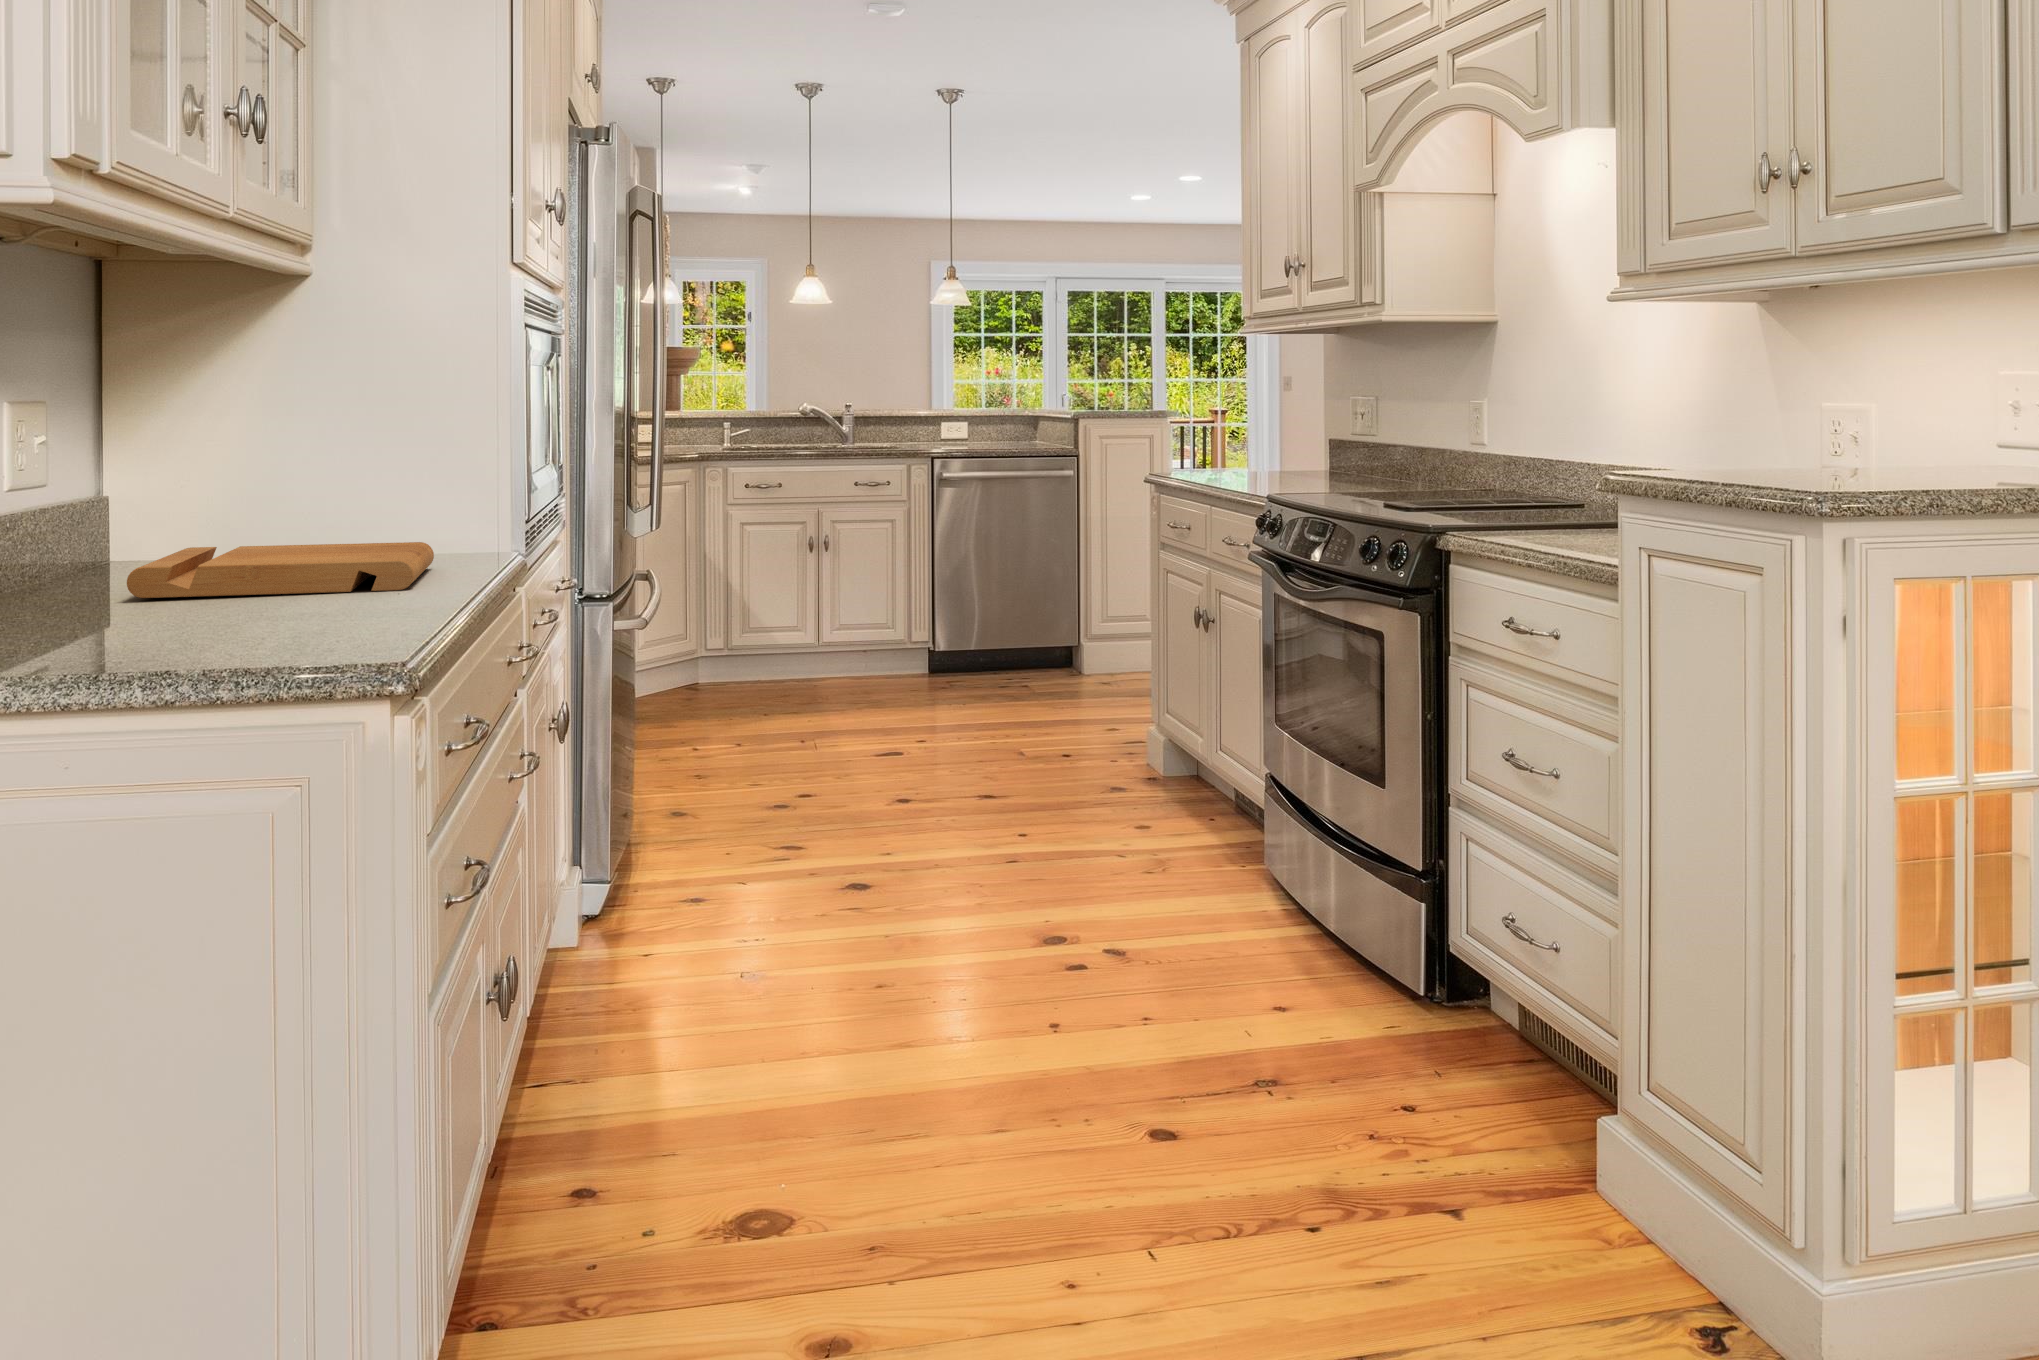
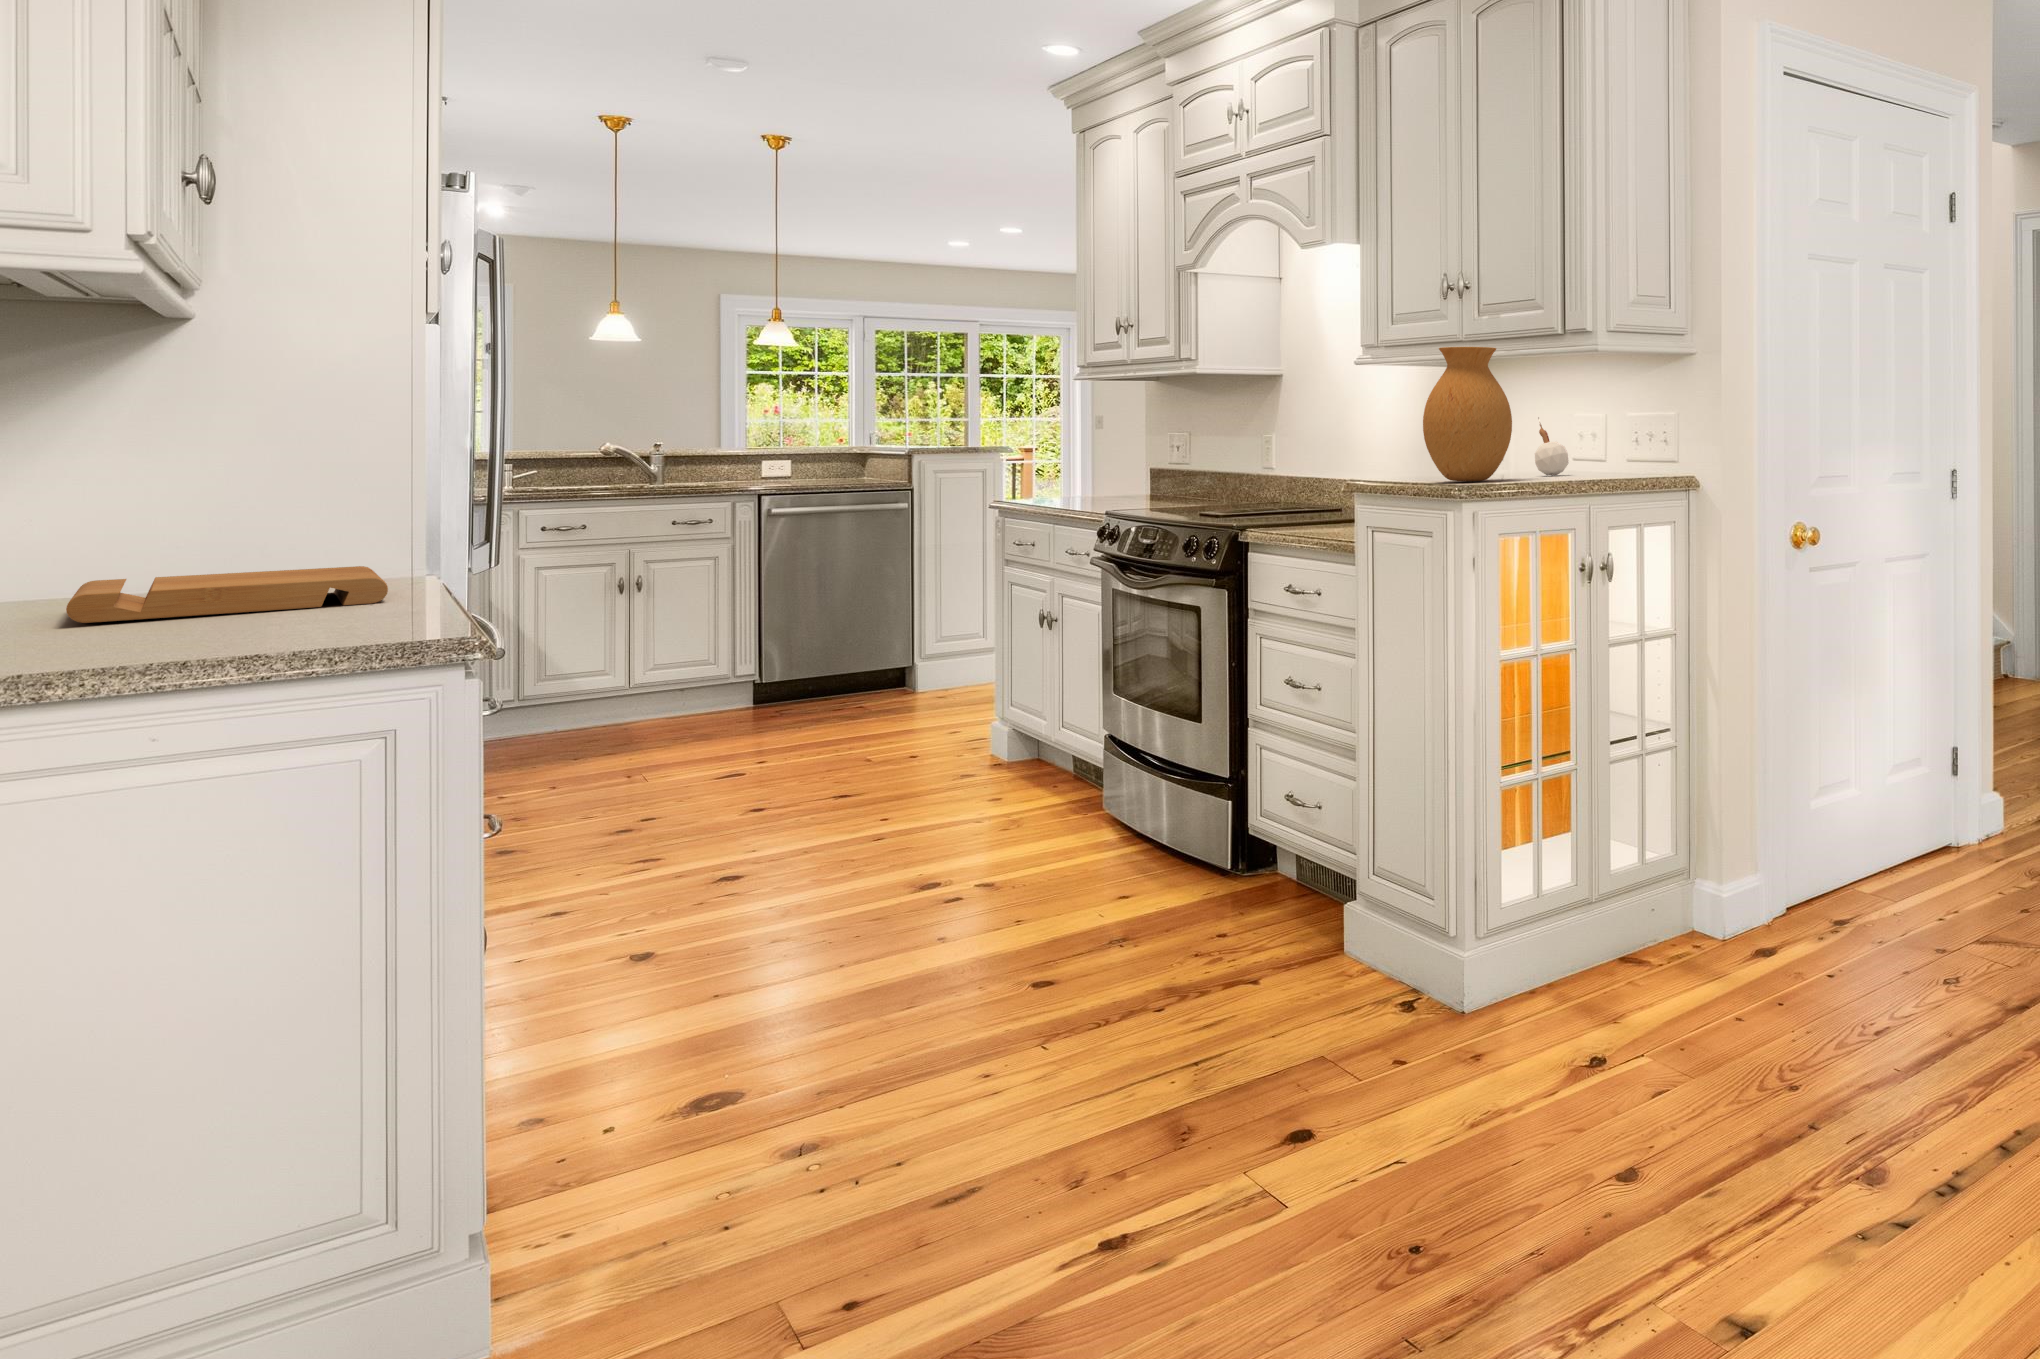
vase: none [1730,263,1895,479] -> present [1423,347,1512,481]
candle: none [1930,376,1997,471] -> present [1535,417,1569,475]

